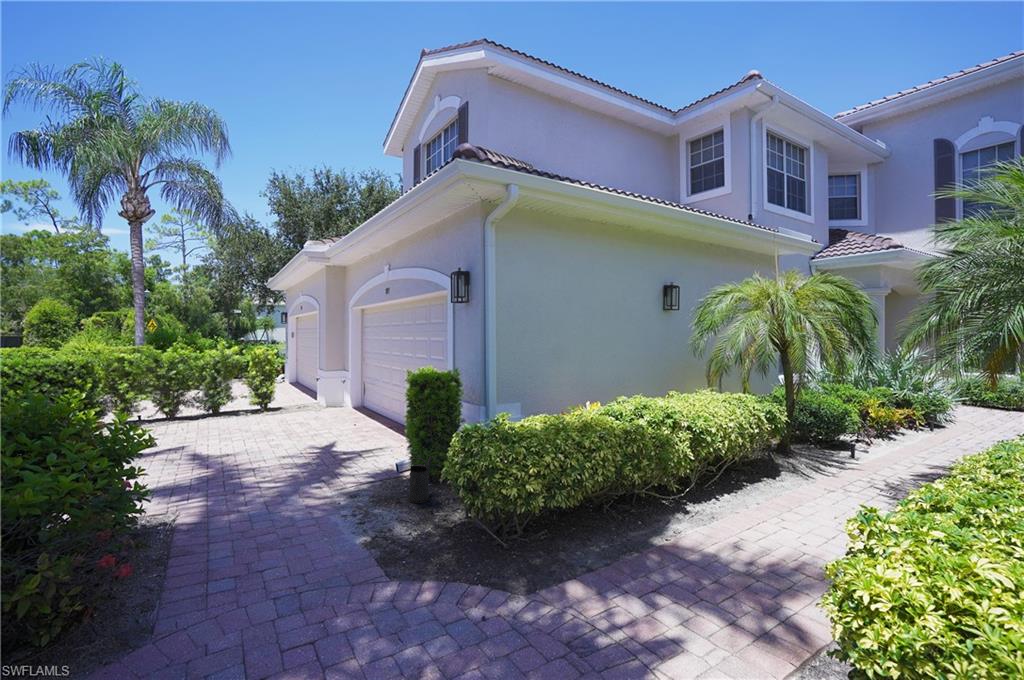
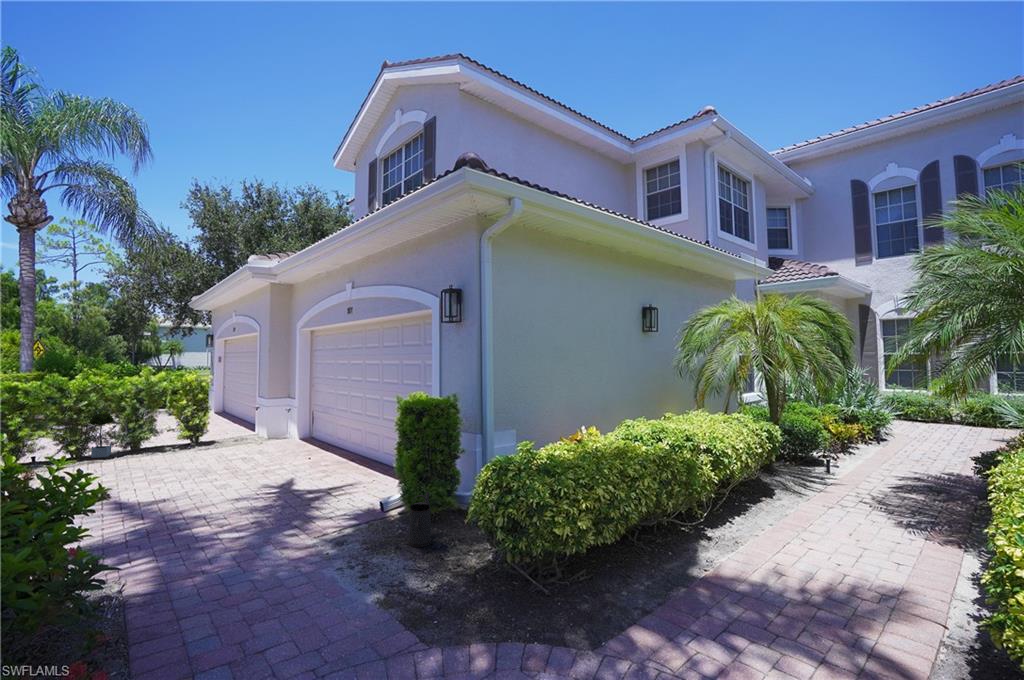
potted tree: none [180,379,199,417] -> present [90,412,114,458]

